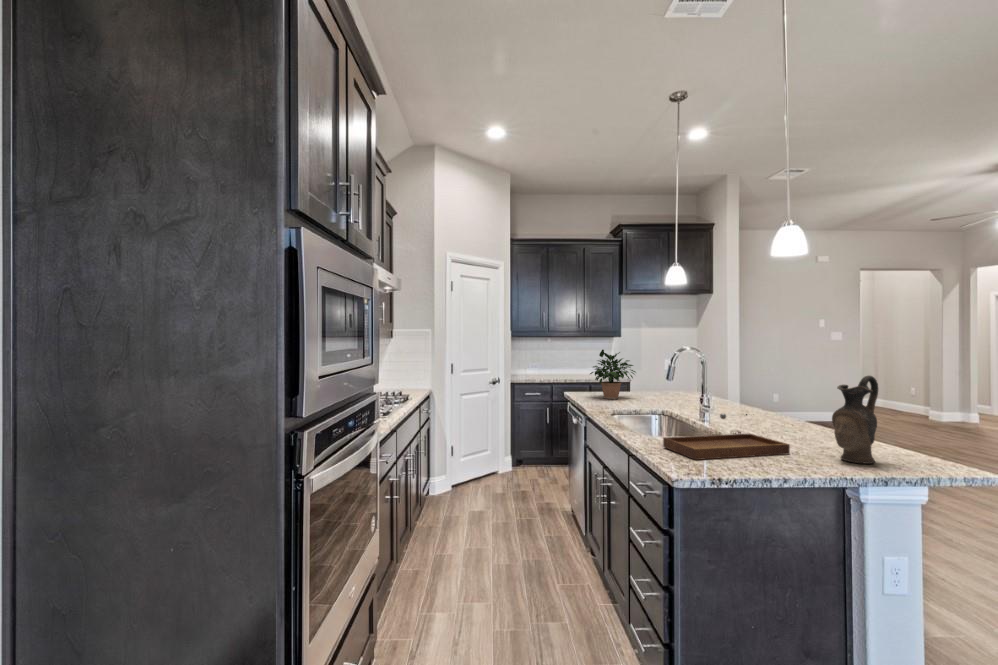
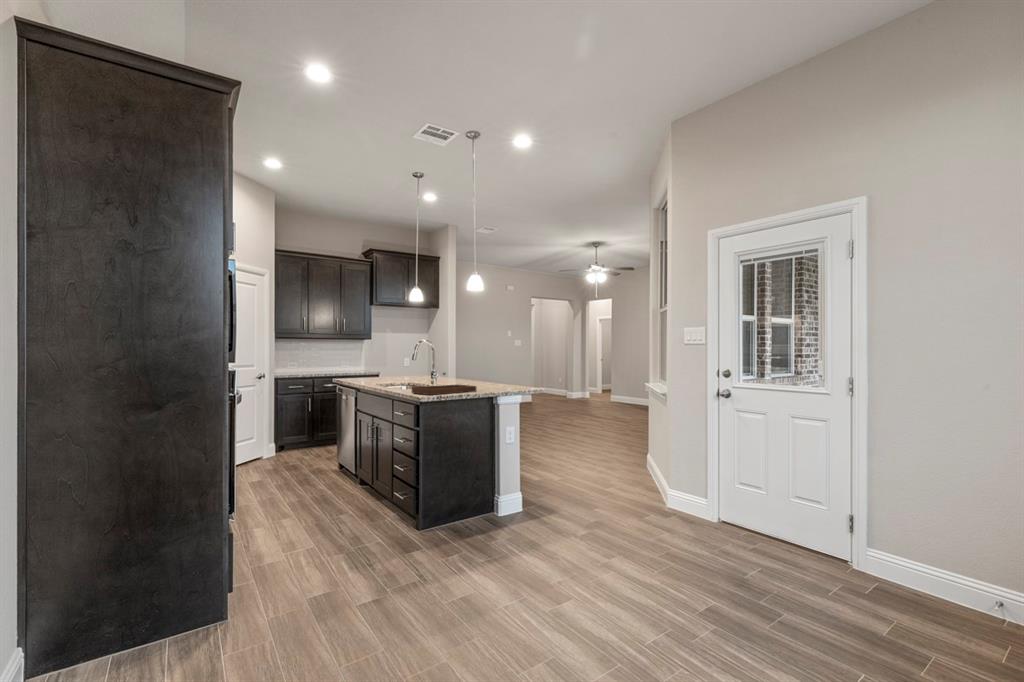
potted plant: present [590,350,636,399] -> none [352,344,388,380]
ceramic pitcher: present [832,376,878,464] -> none [495,348,515,391]

